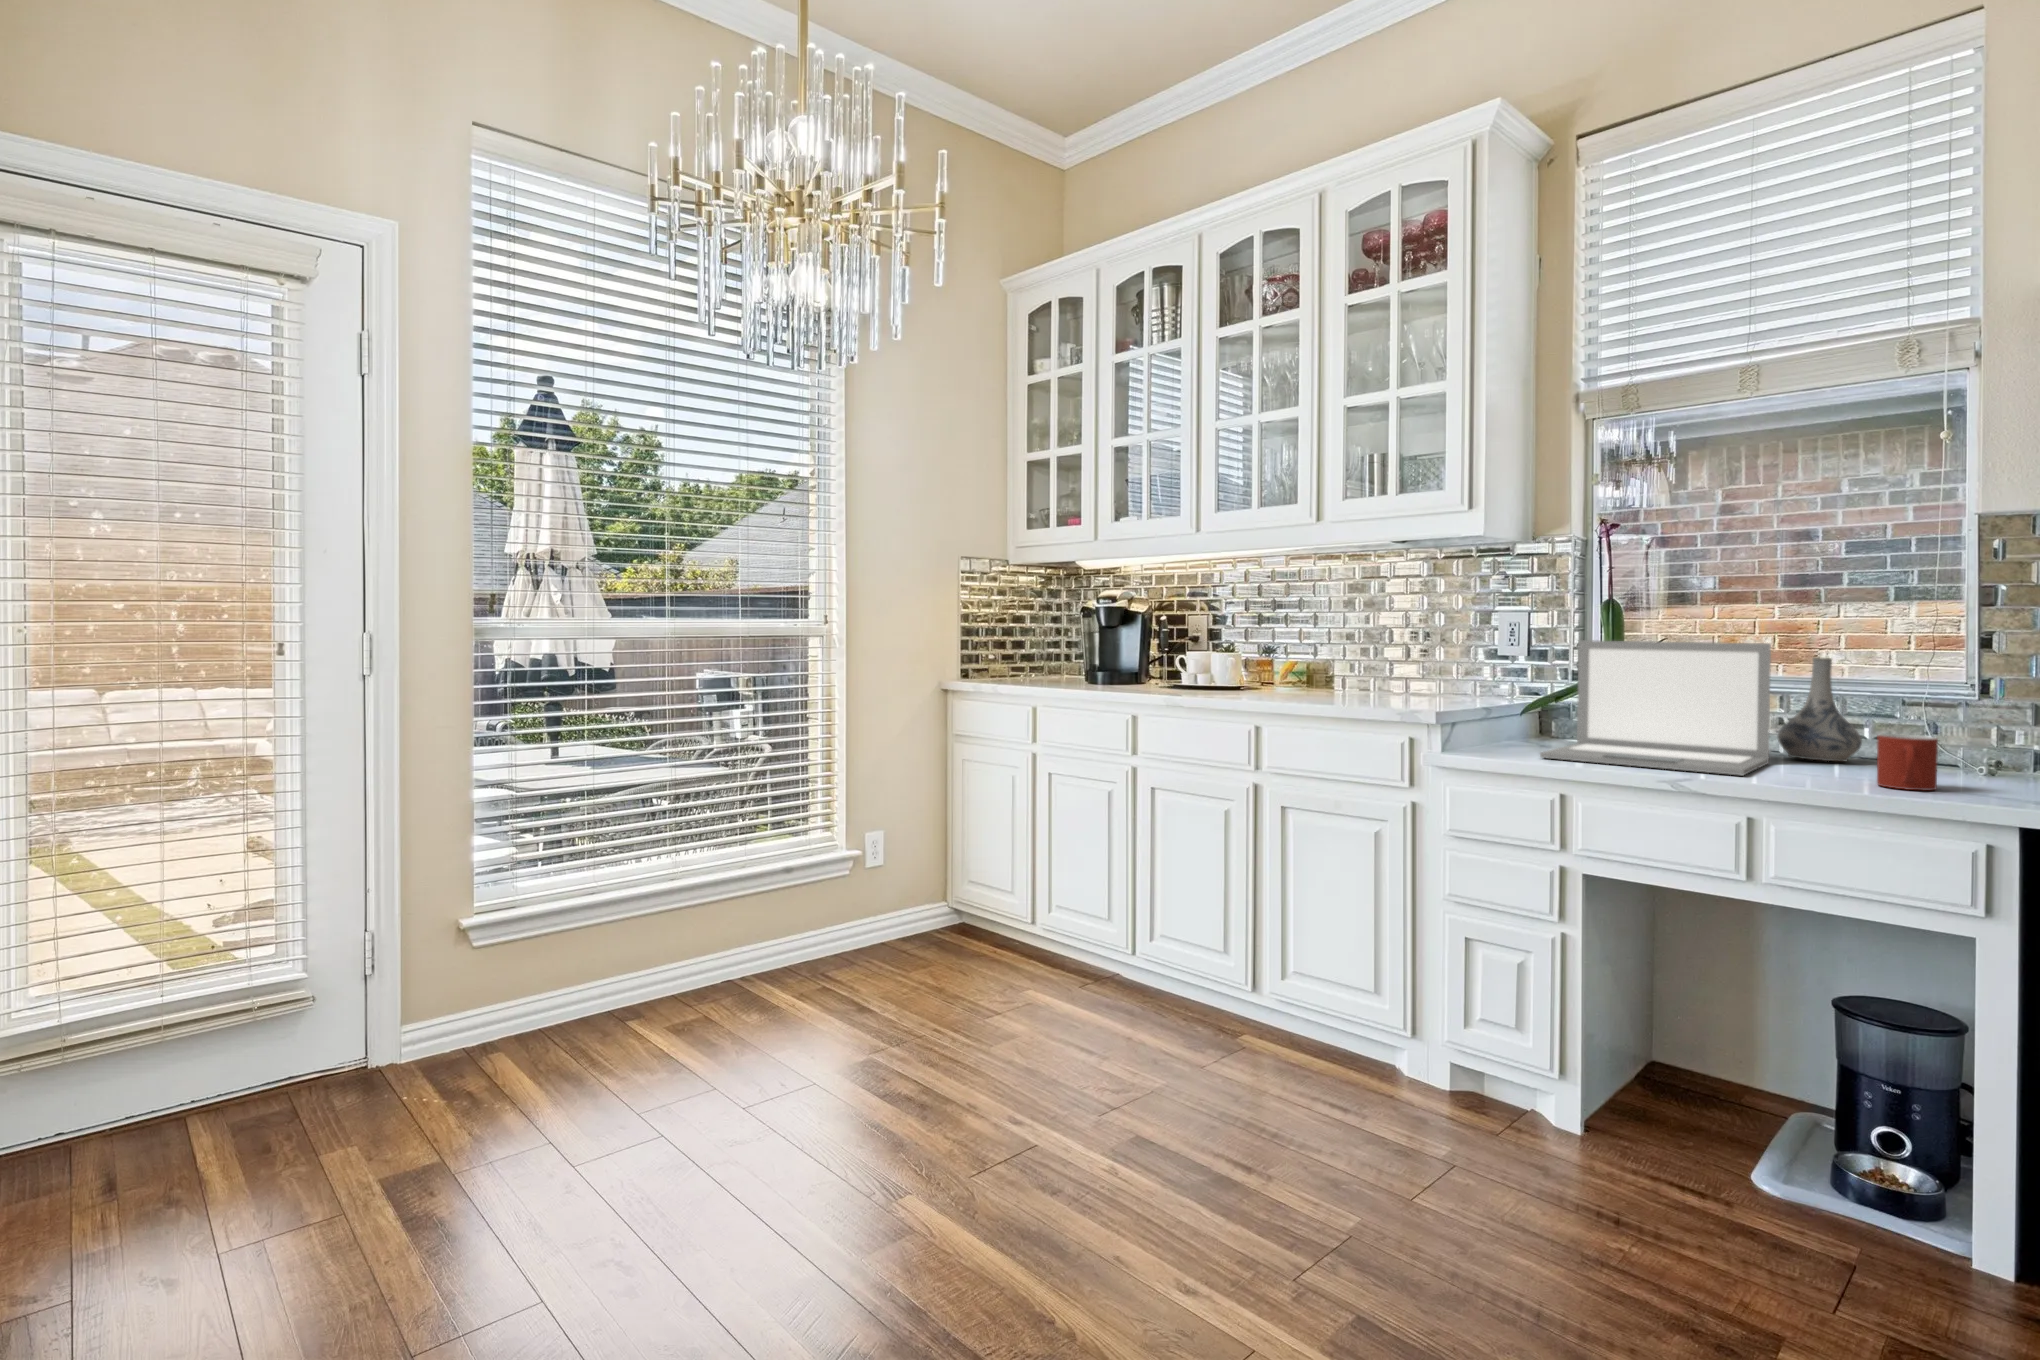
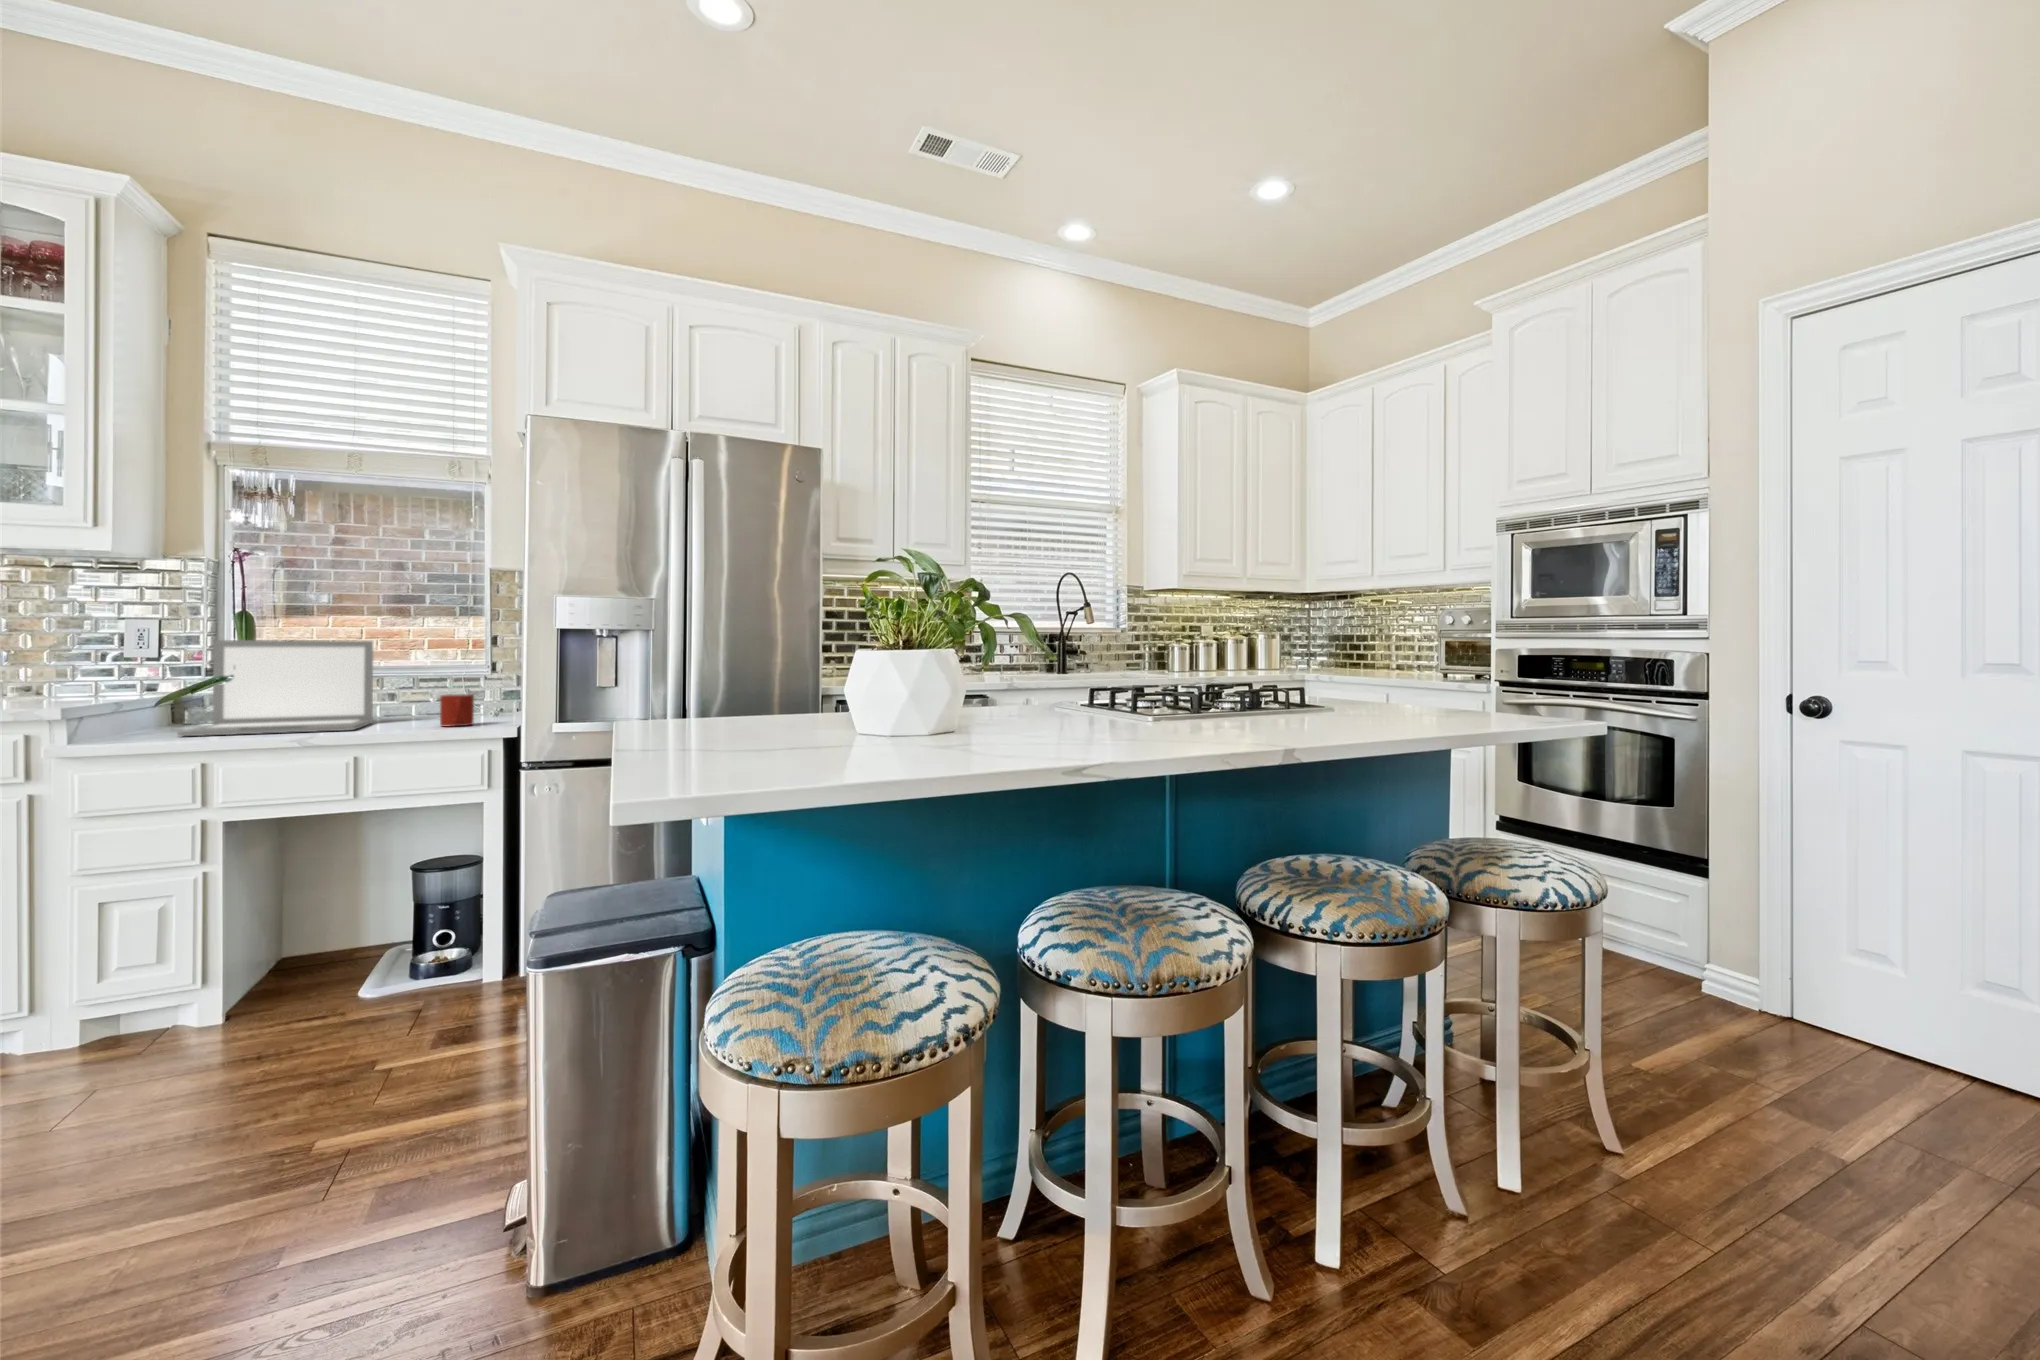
decorative vase: present [1778,657,1862,761] -> none [379,651,434,719]

